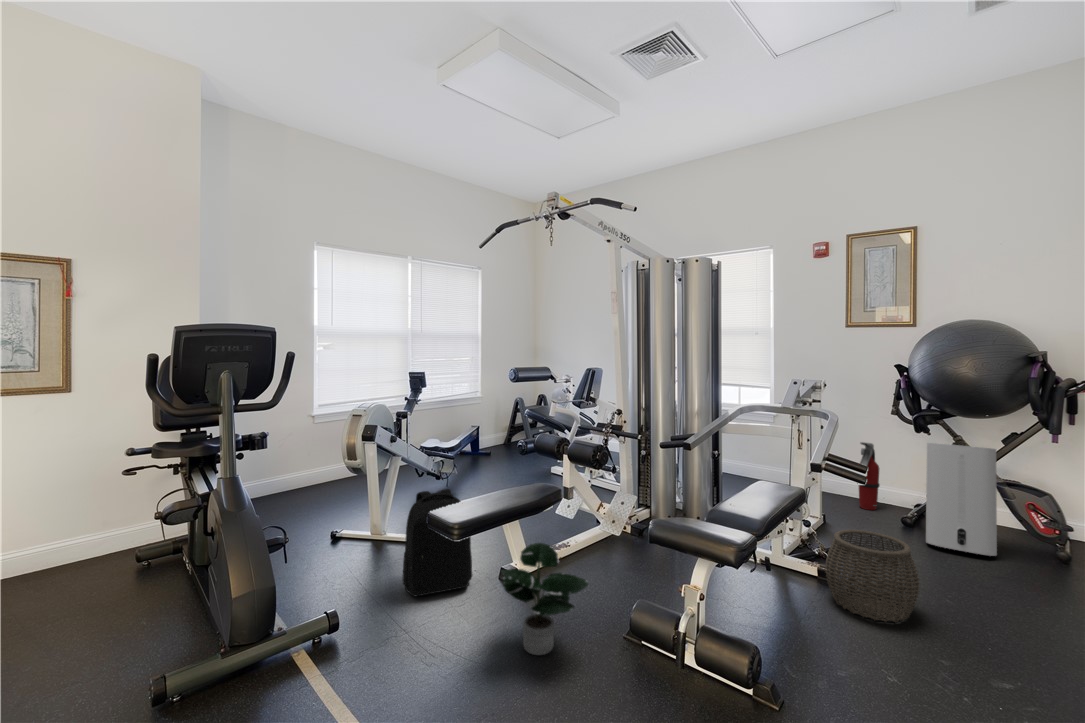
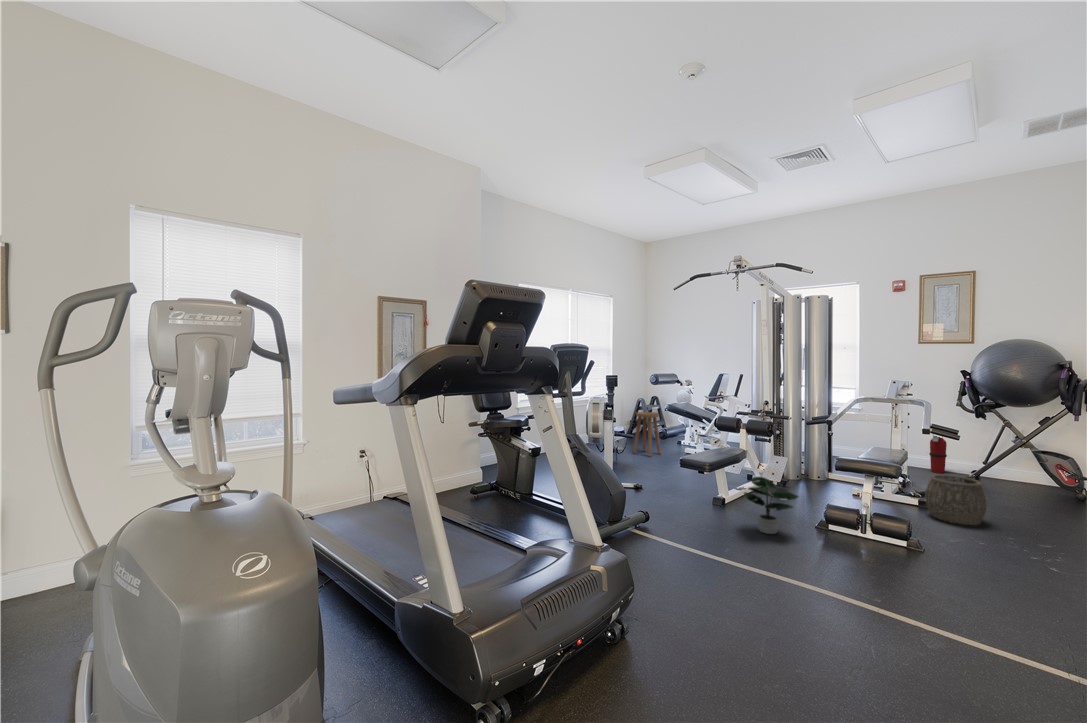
stool: none [473,422,511,485] -> present [633,412,661,456]
air purifier: present [926,443,997,556] -> none [985,424,1036,497]
backpack: present [402,489,472,596] -> none [658,450,702,511]

